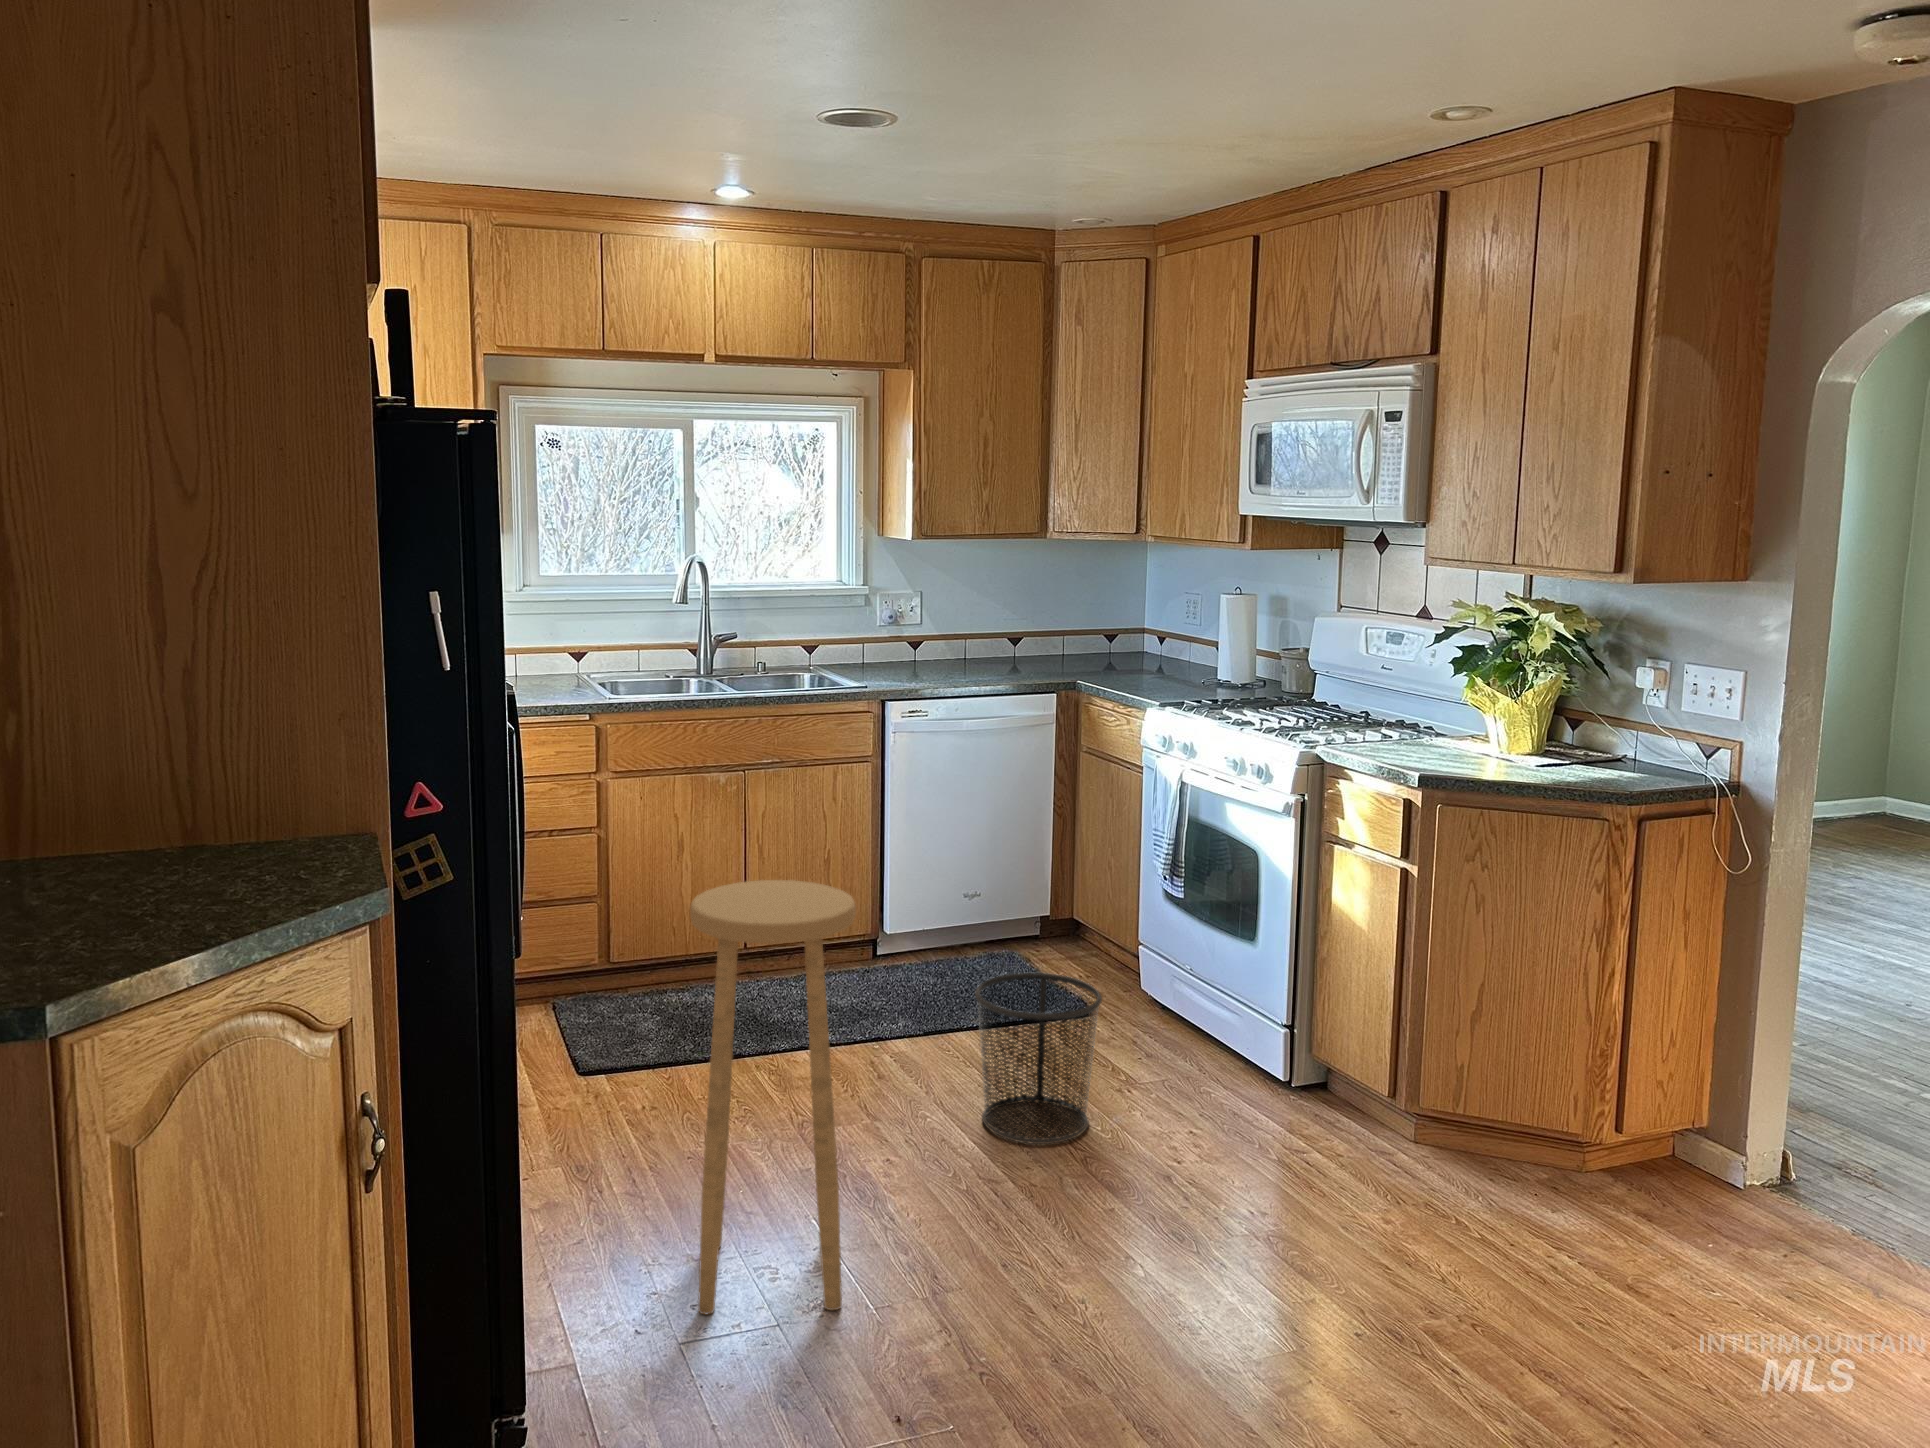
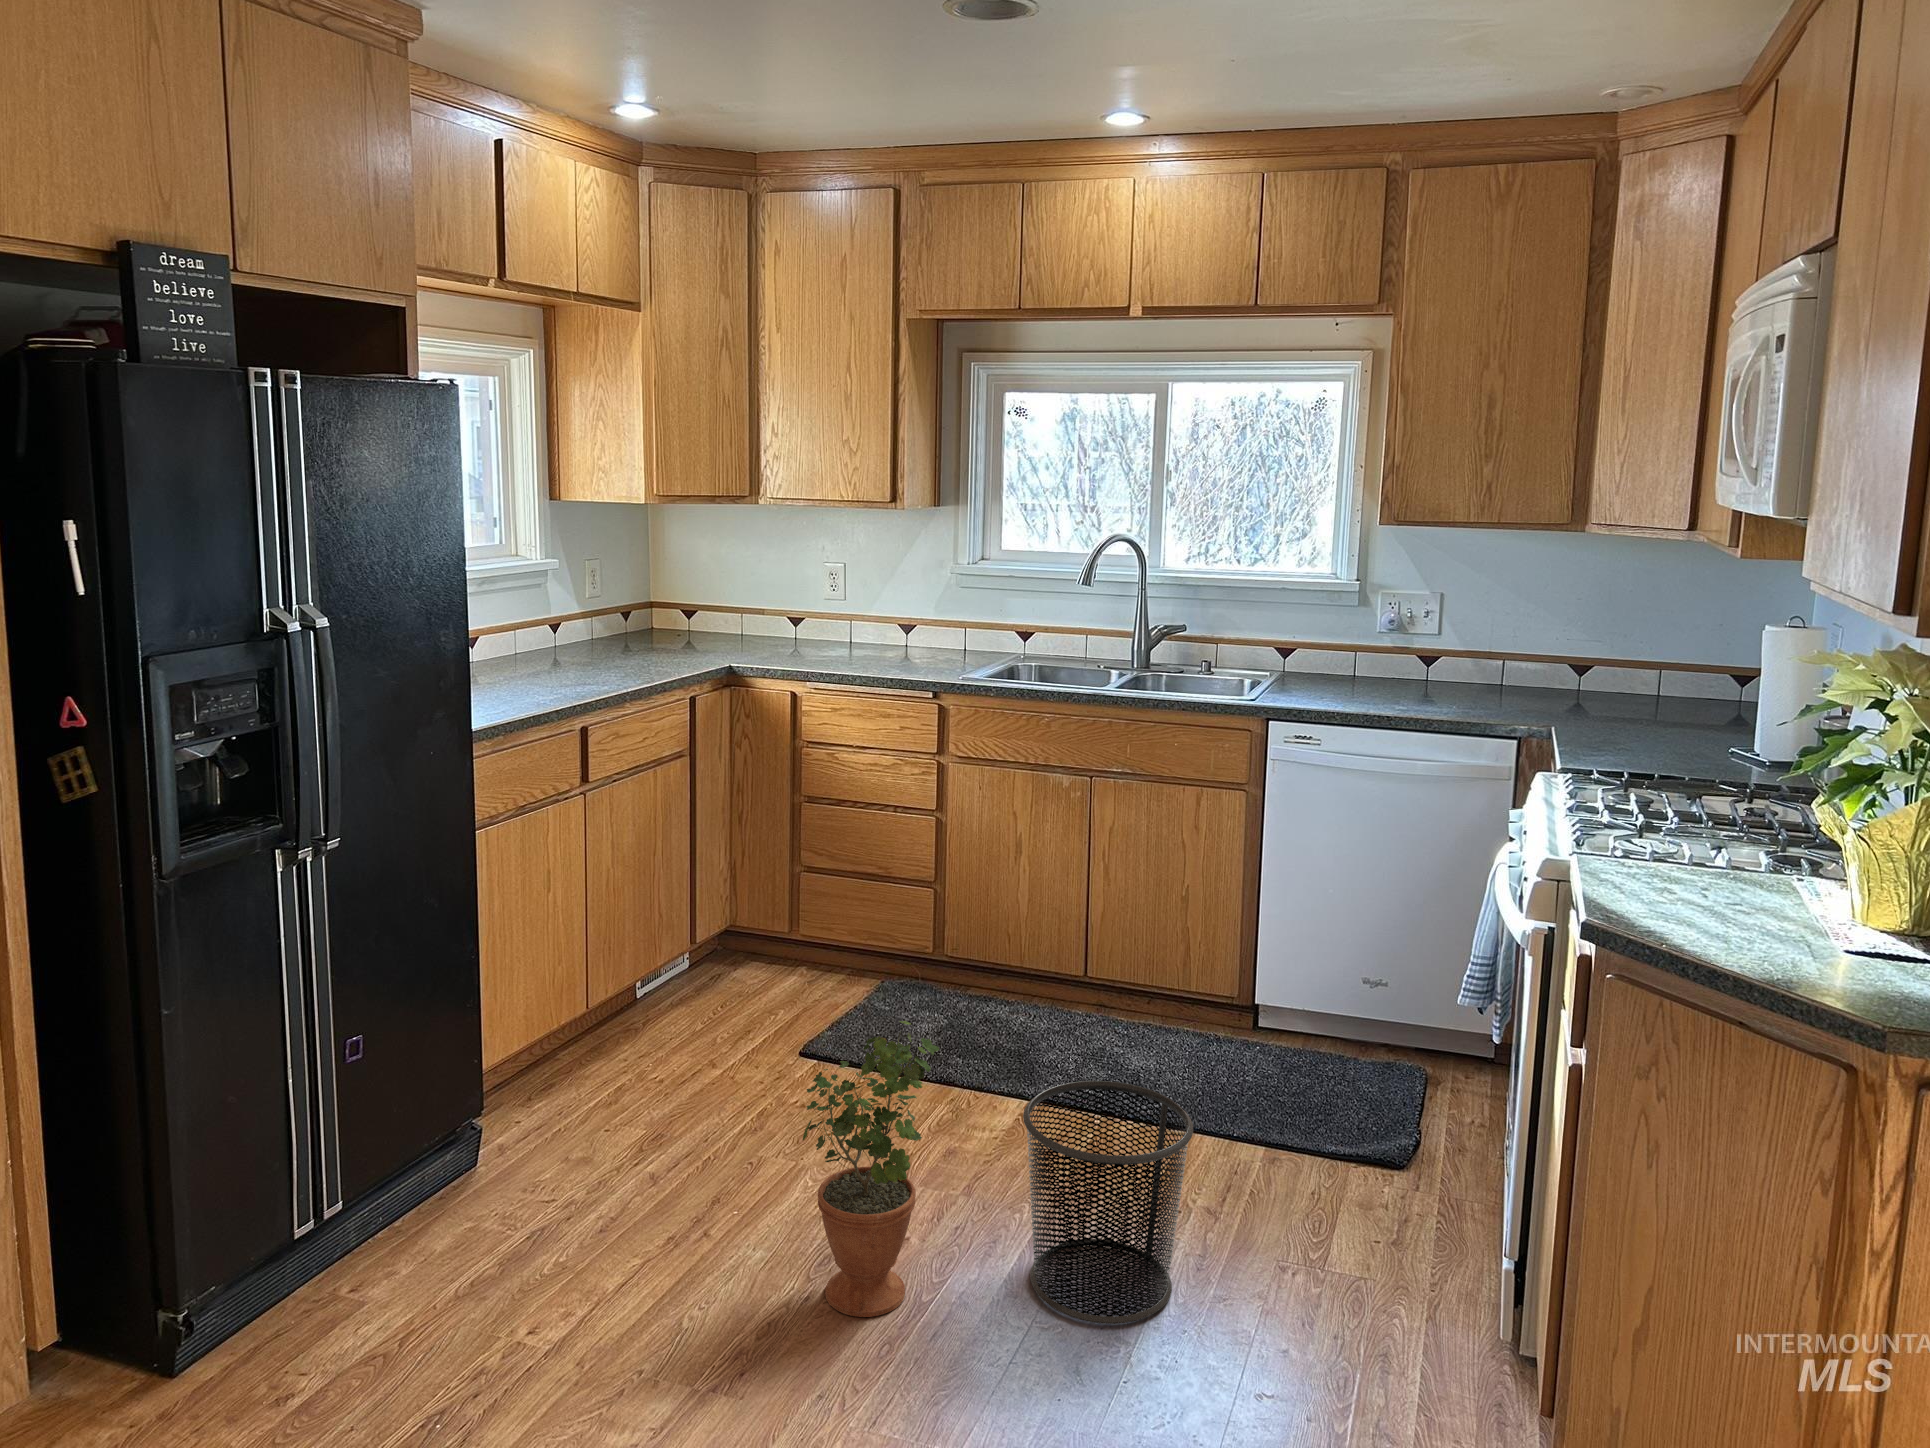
stool: present [690,880,856,1314] -> none [480,873,695,1382]
potted plant: none [865,955,965,1199] -> present [803,1021,939,1317]

